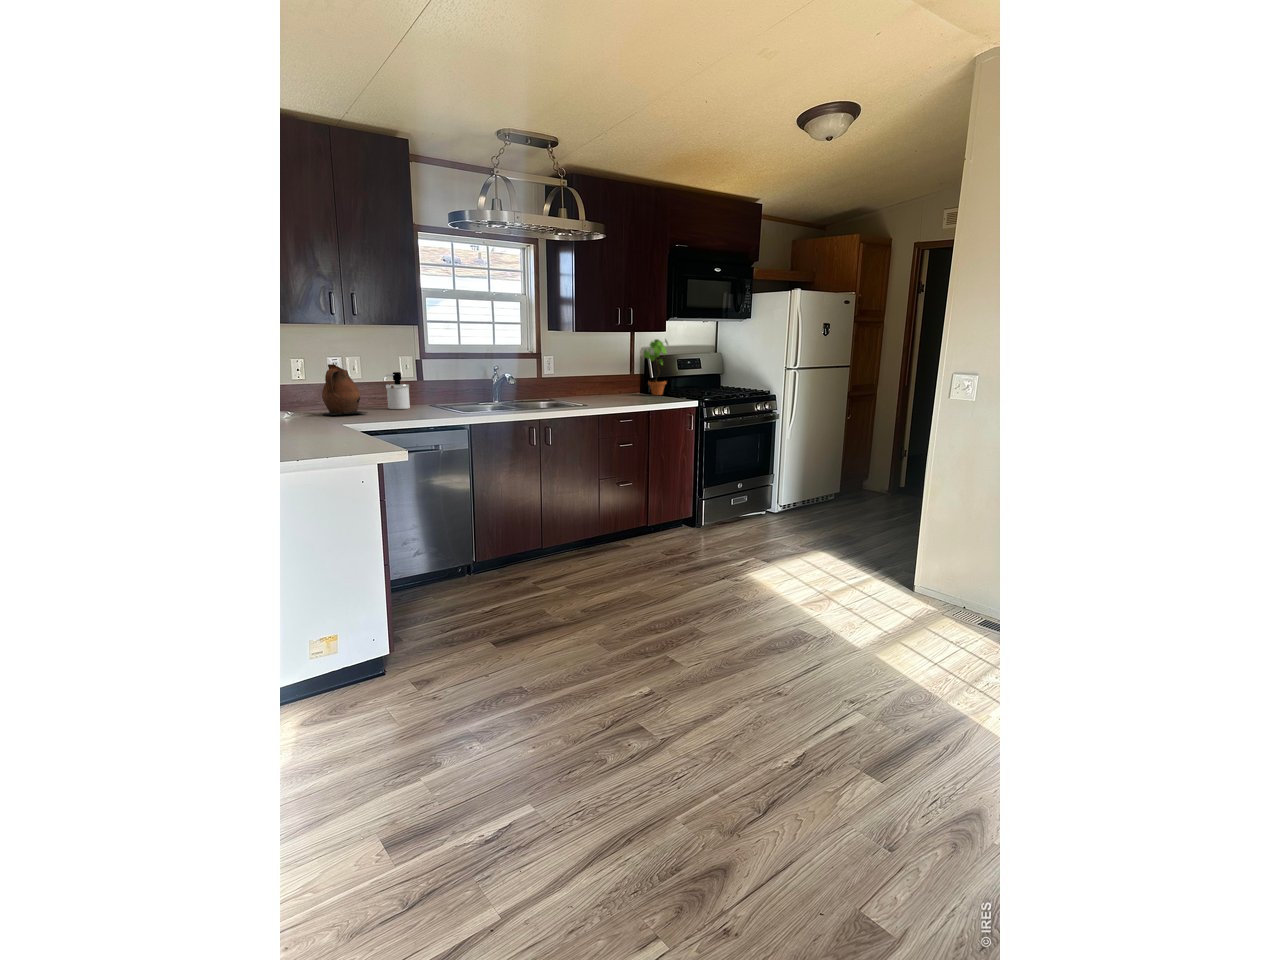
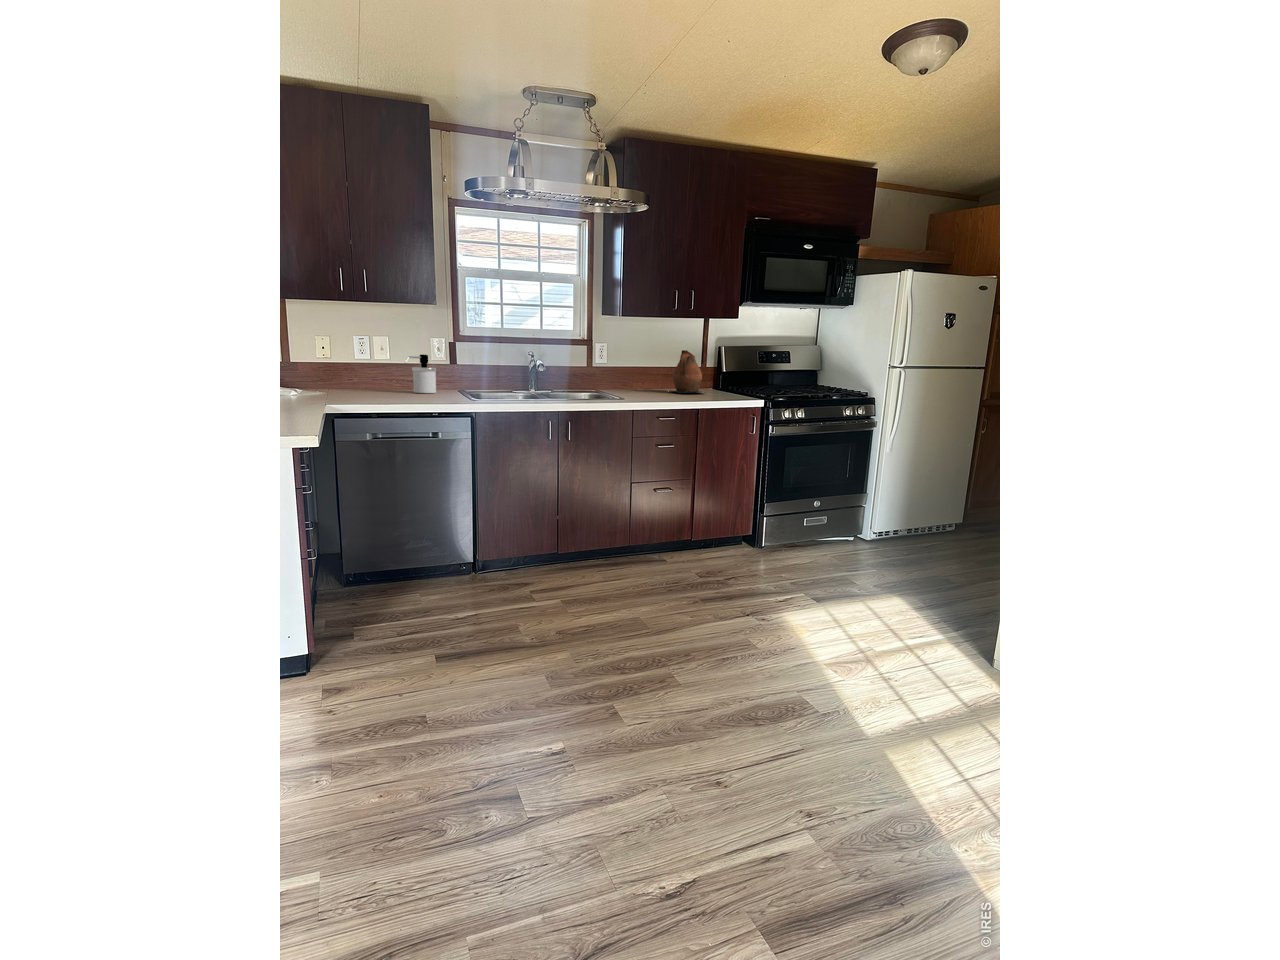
potted plant: present [644,339,668,395] -> none [714,327,744,392]
ceramic pitcher: present [322,364,367,415] -> present [672,350,702,393]

